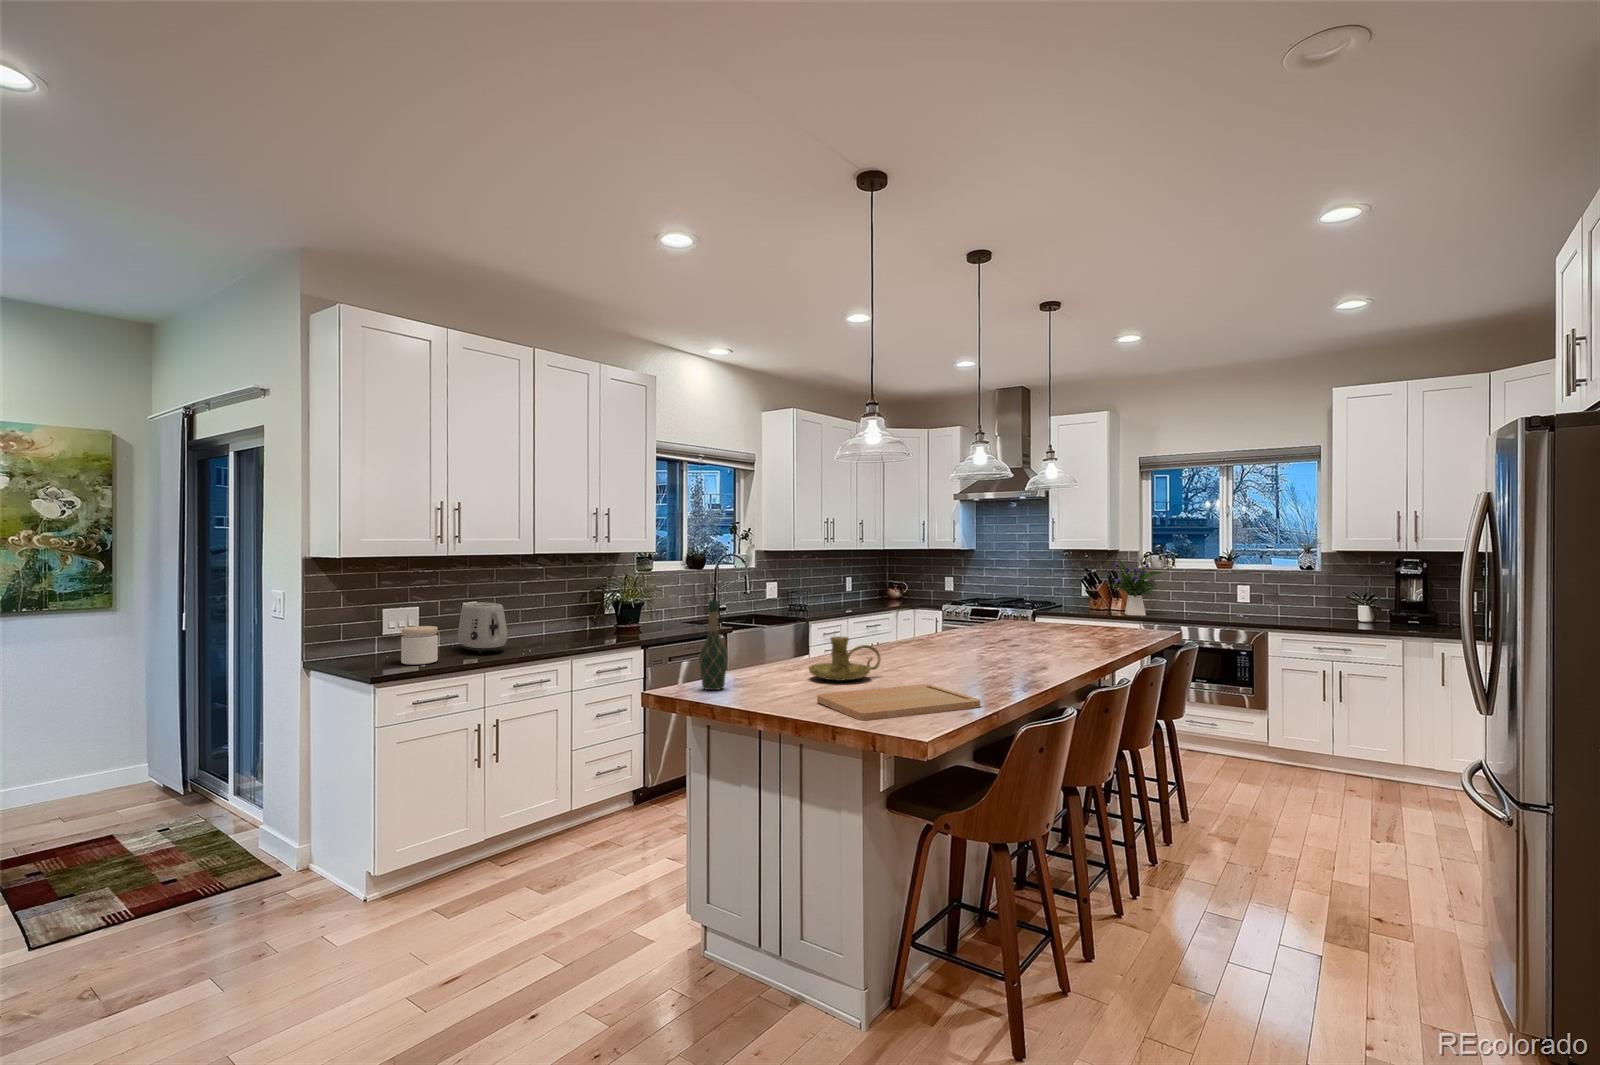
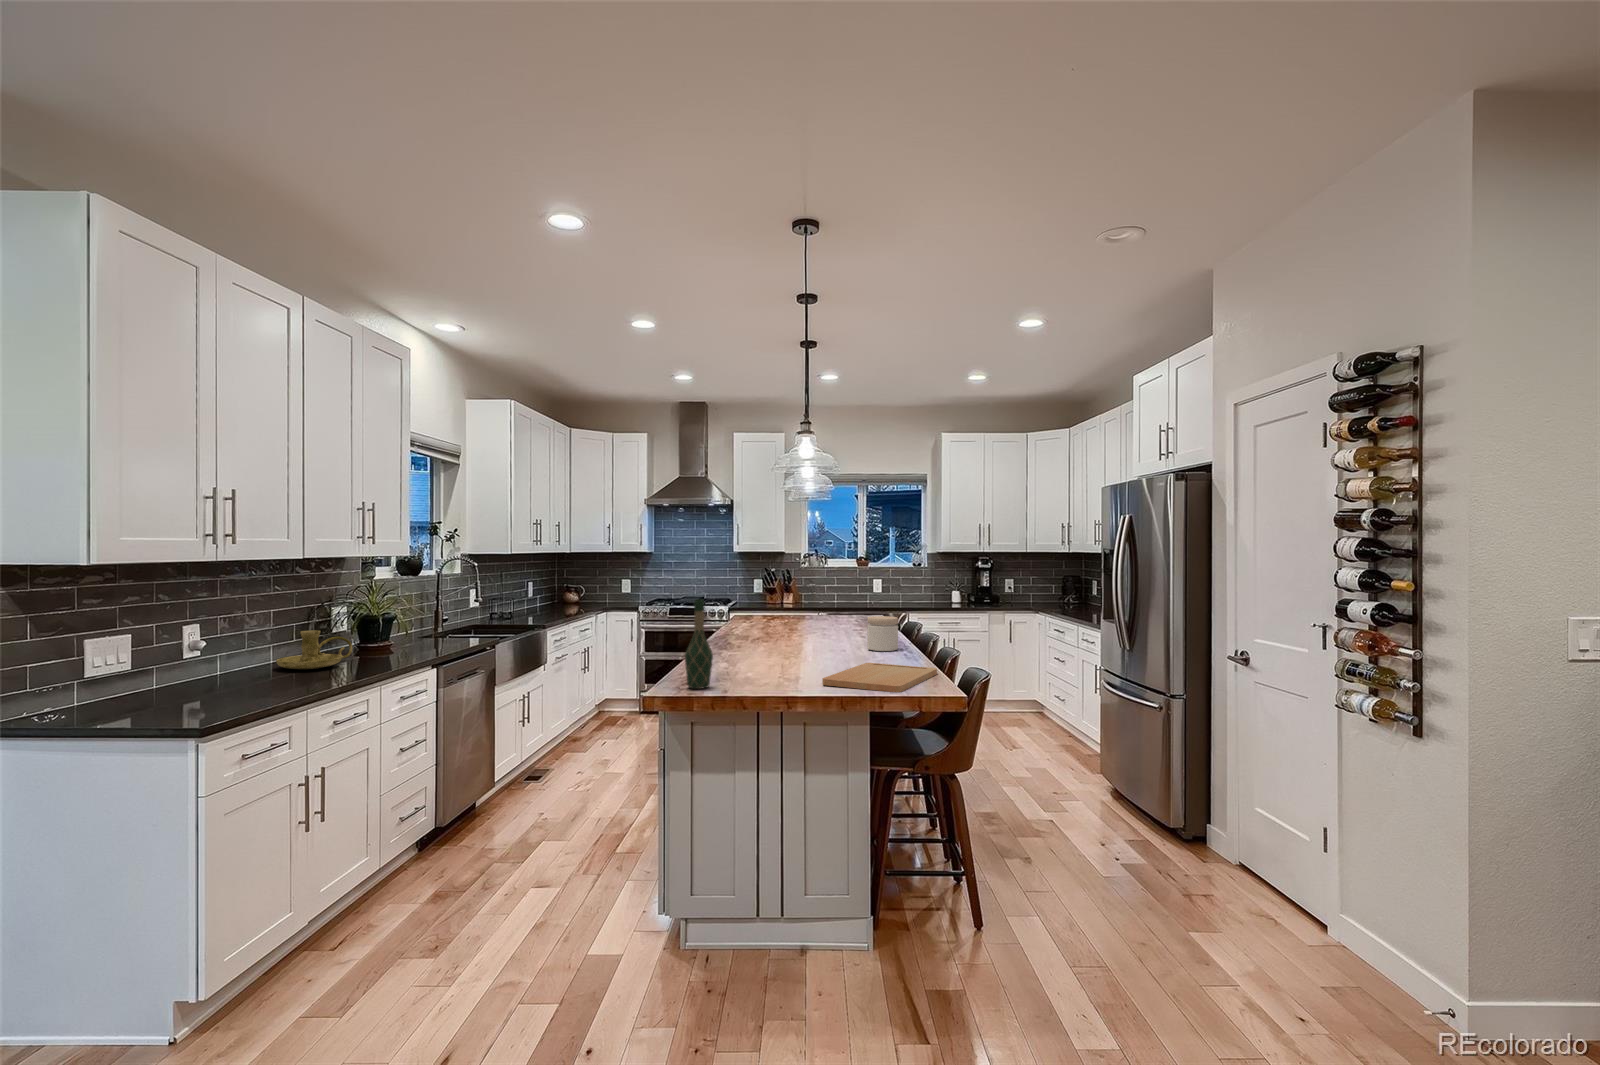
flower arrangement: present [1111,559,1162,616] -> none [783,559,826,606]
toaster: present [458,602,507,654] -> none [205,623,298,690]
jar: present [401,626,438,665] -> present [867,616,898,651]
candle holder: present [809,636,881,681] -> present [276,630,352,669]

